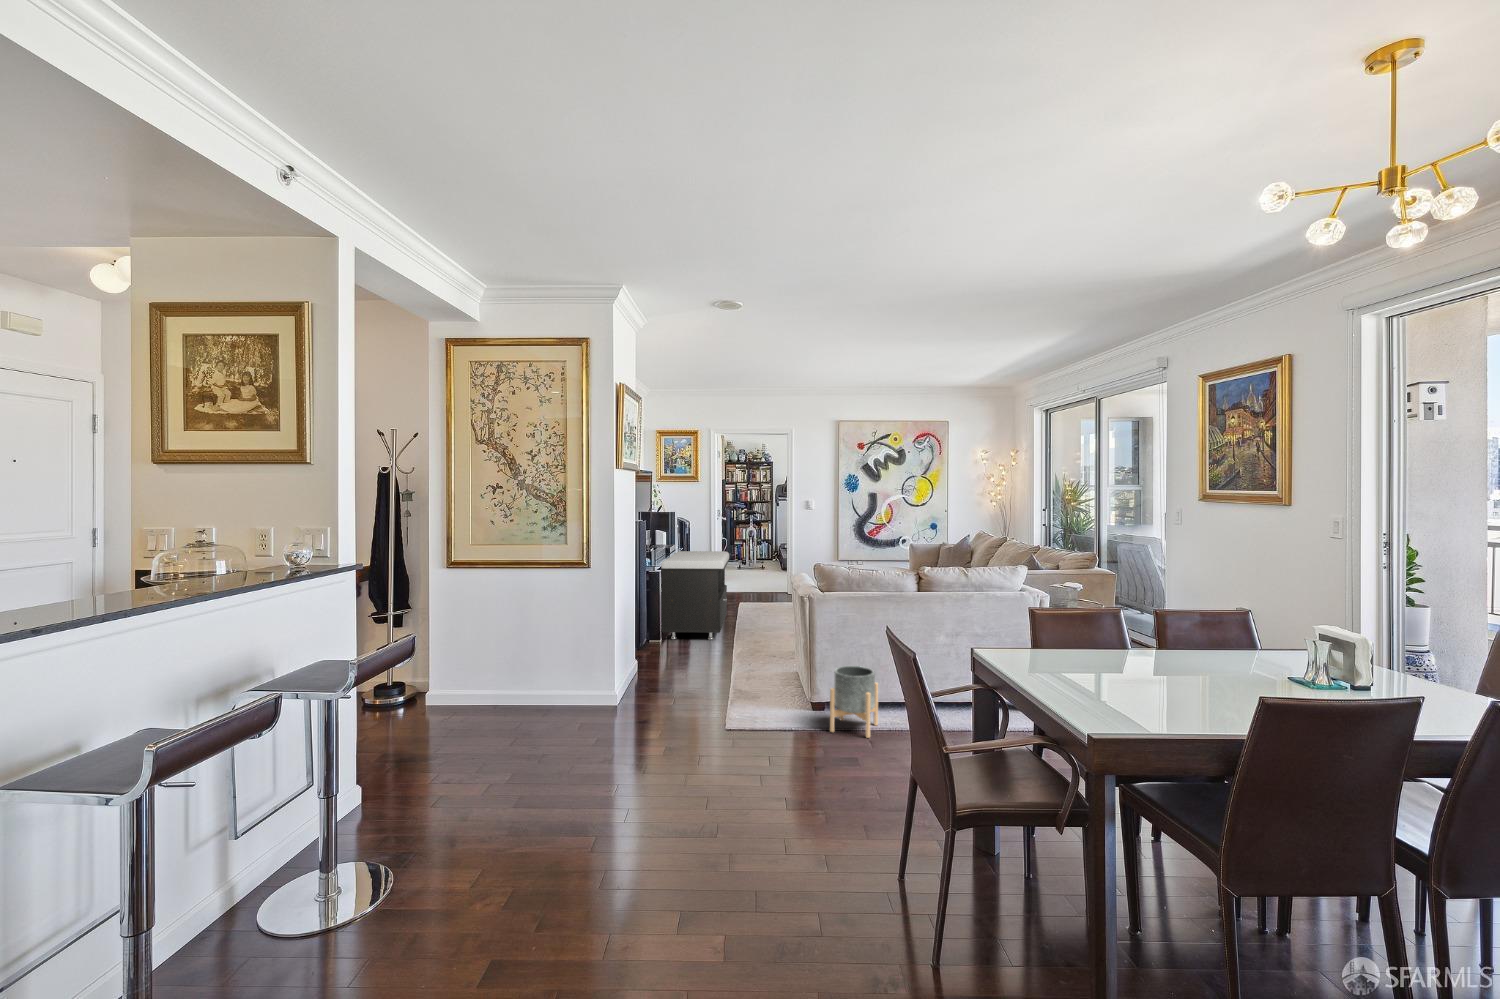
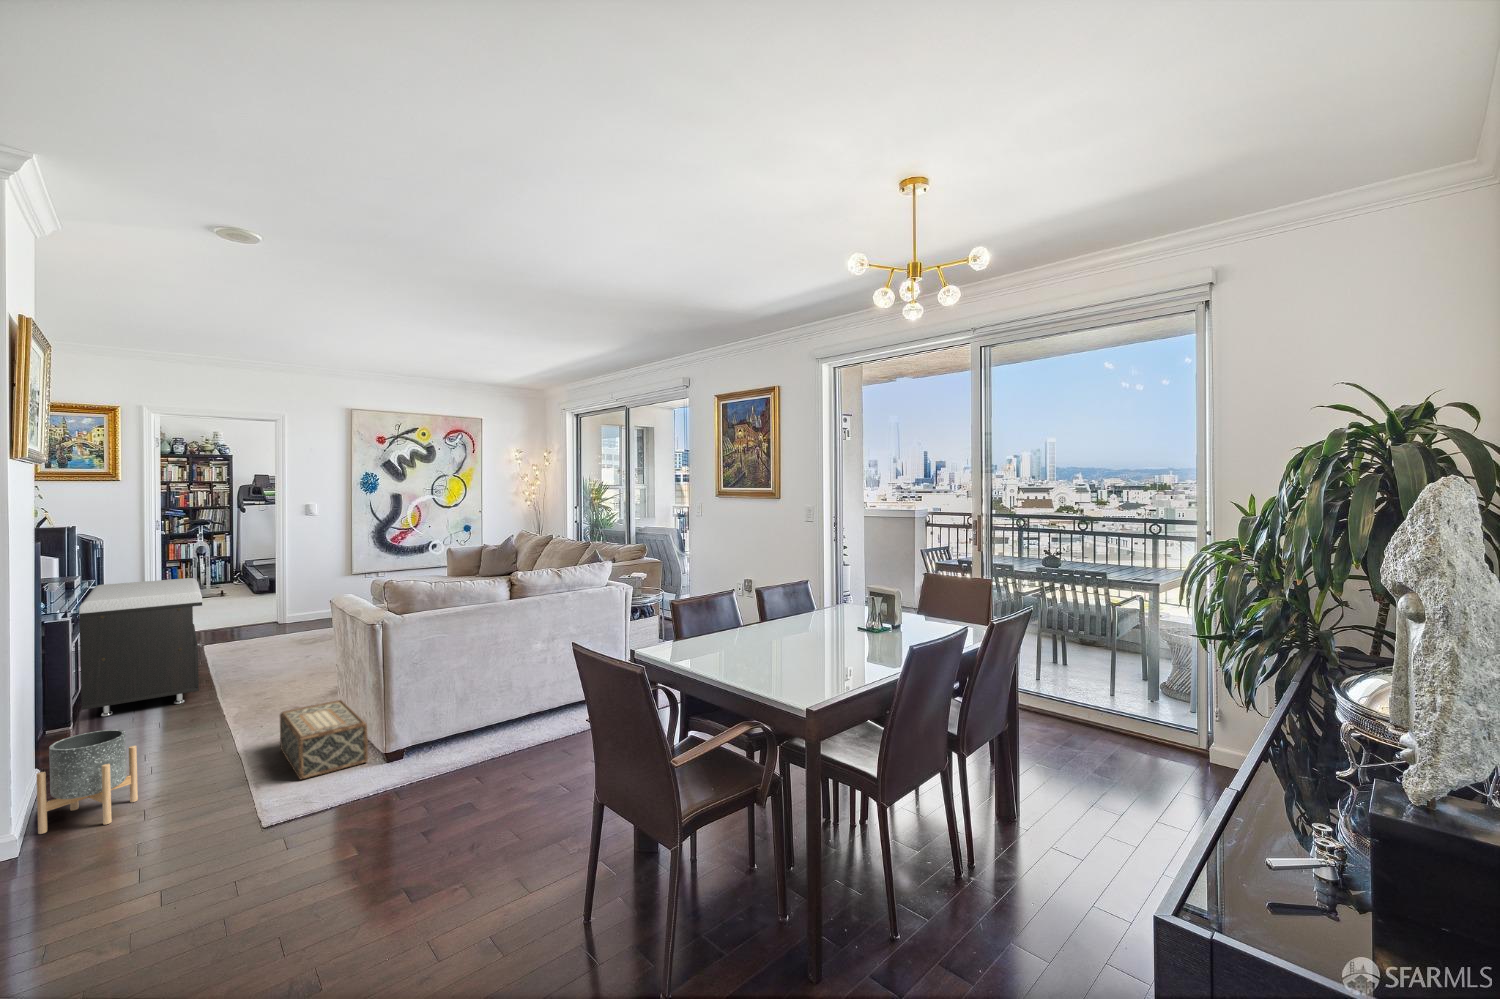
woven basket: none [750,656,798,710] -> present [280,700,368,779]
planter: present [830,666,878,738] -> present [37,730,138,834]

